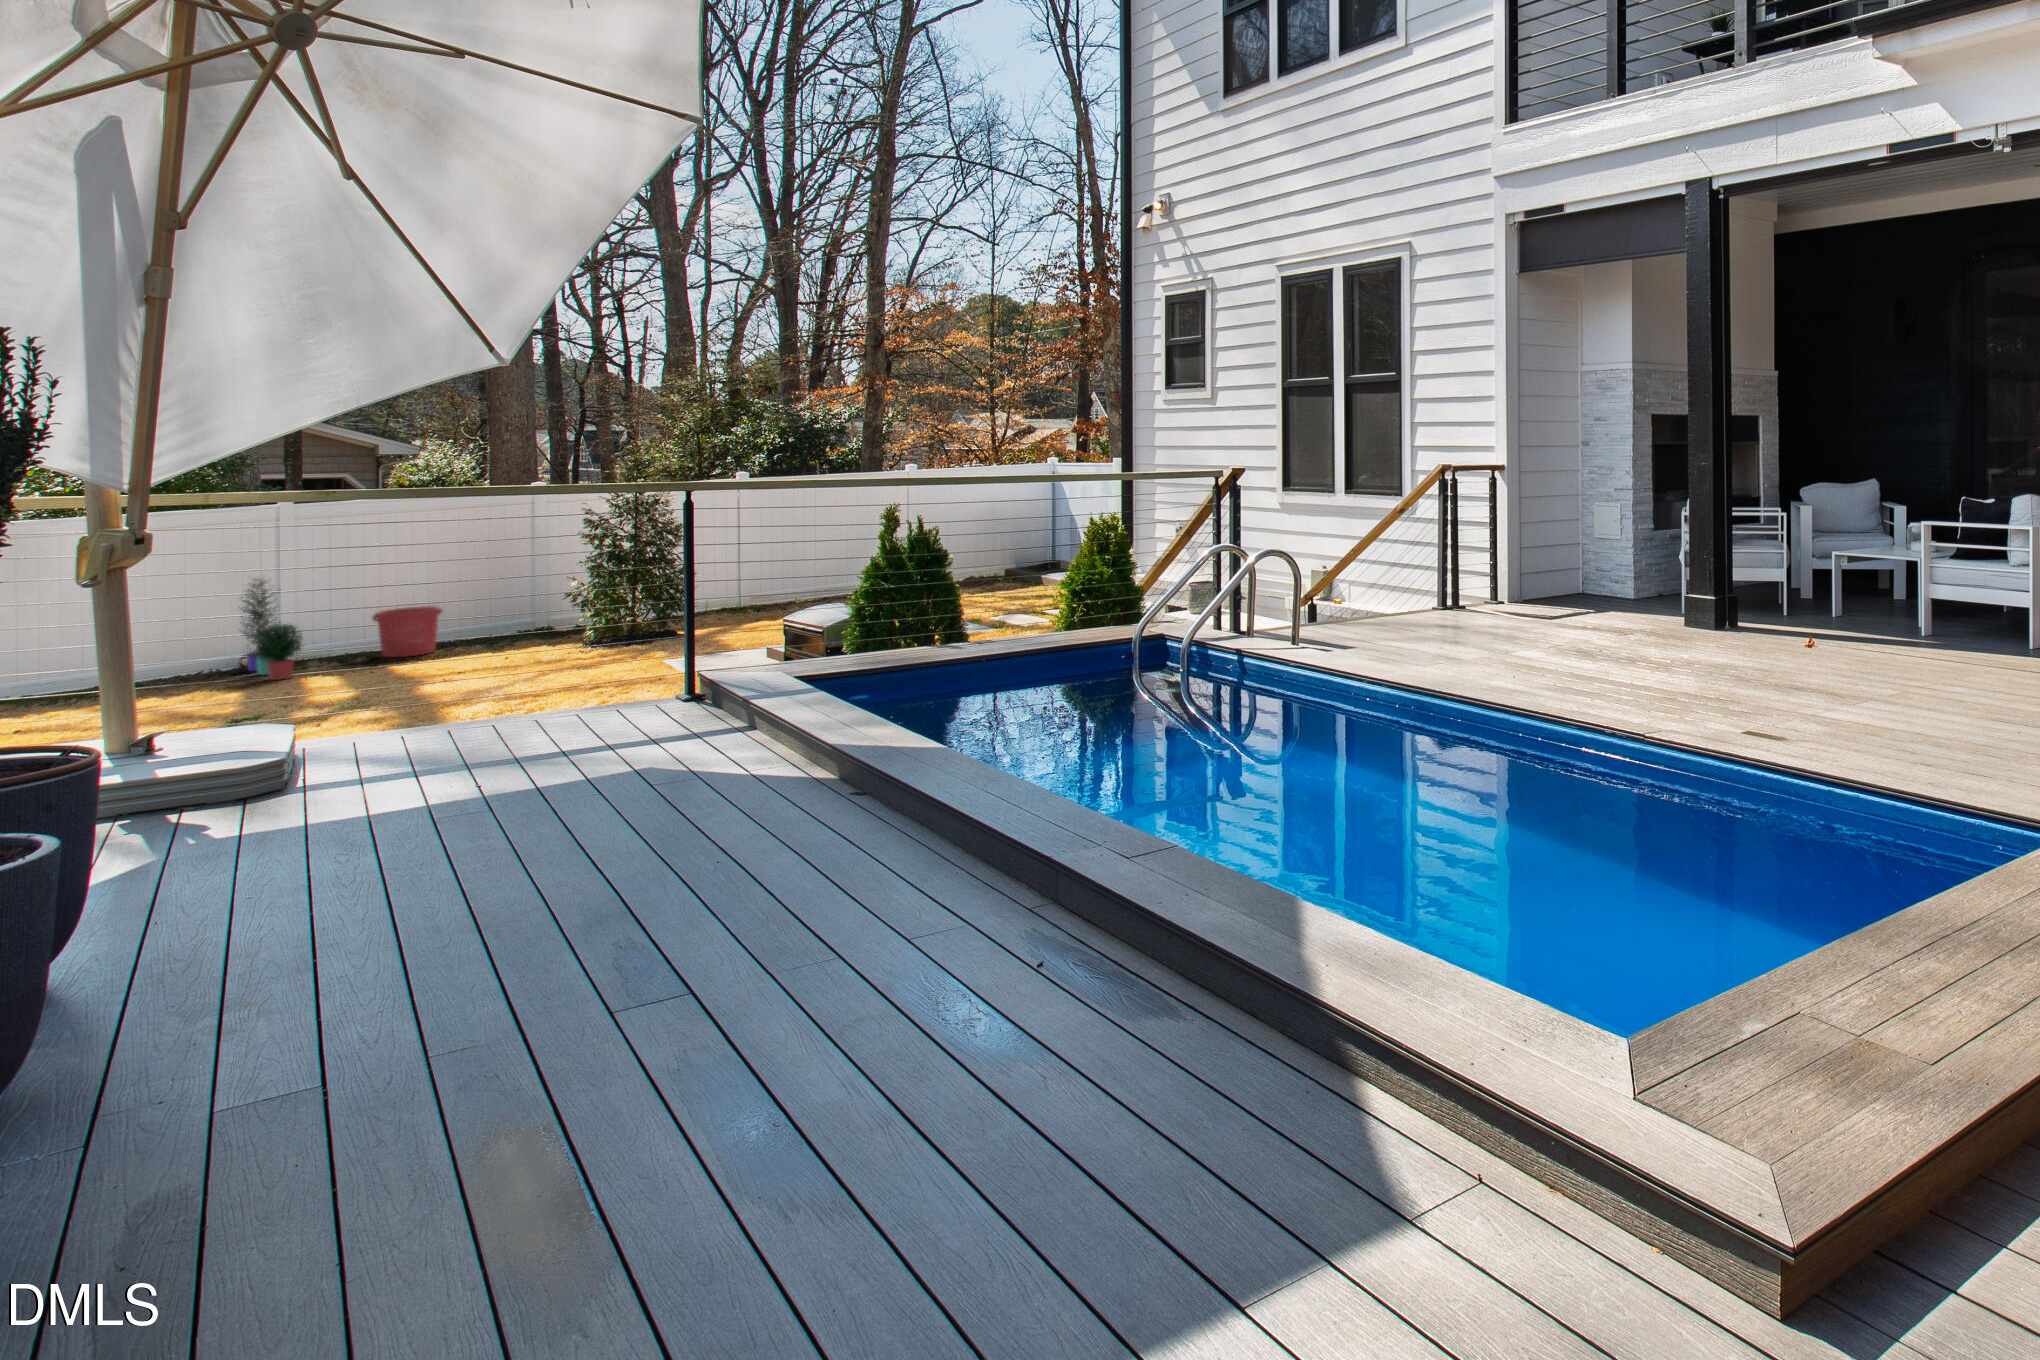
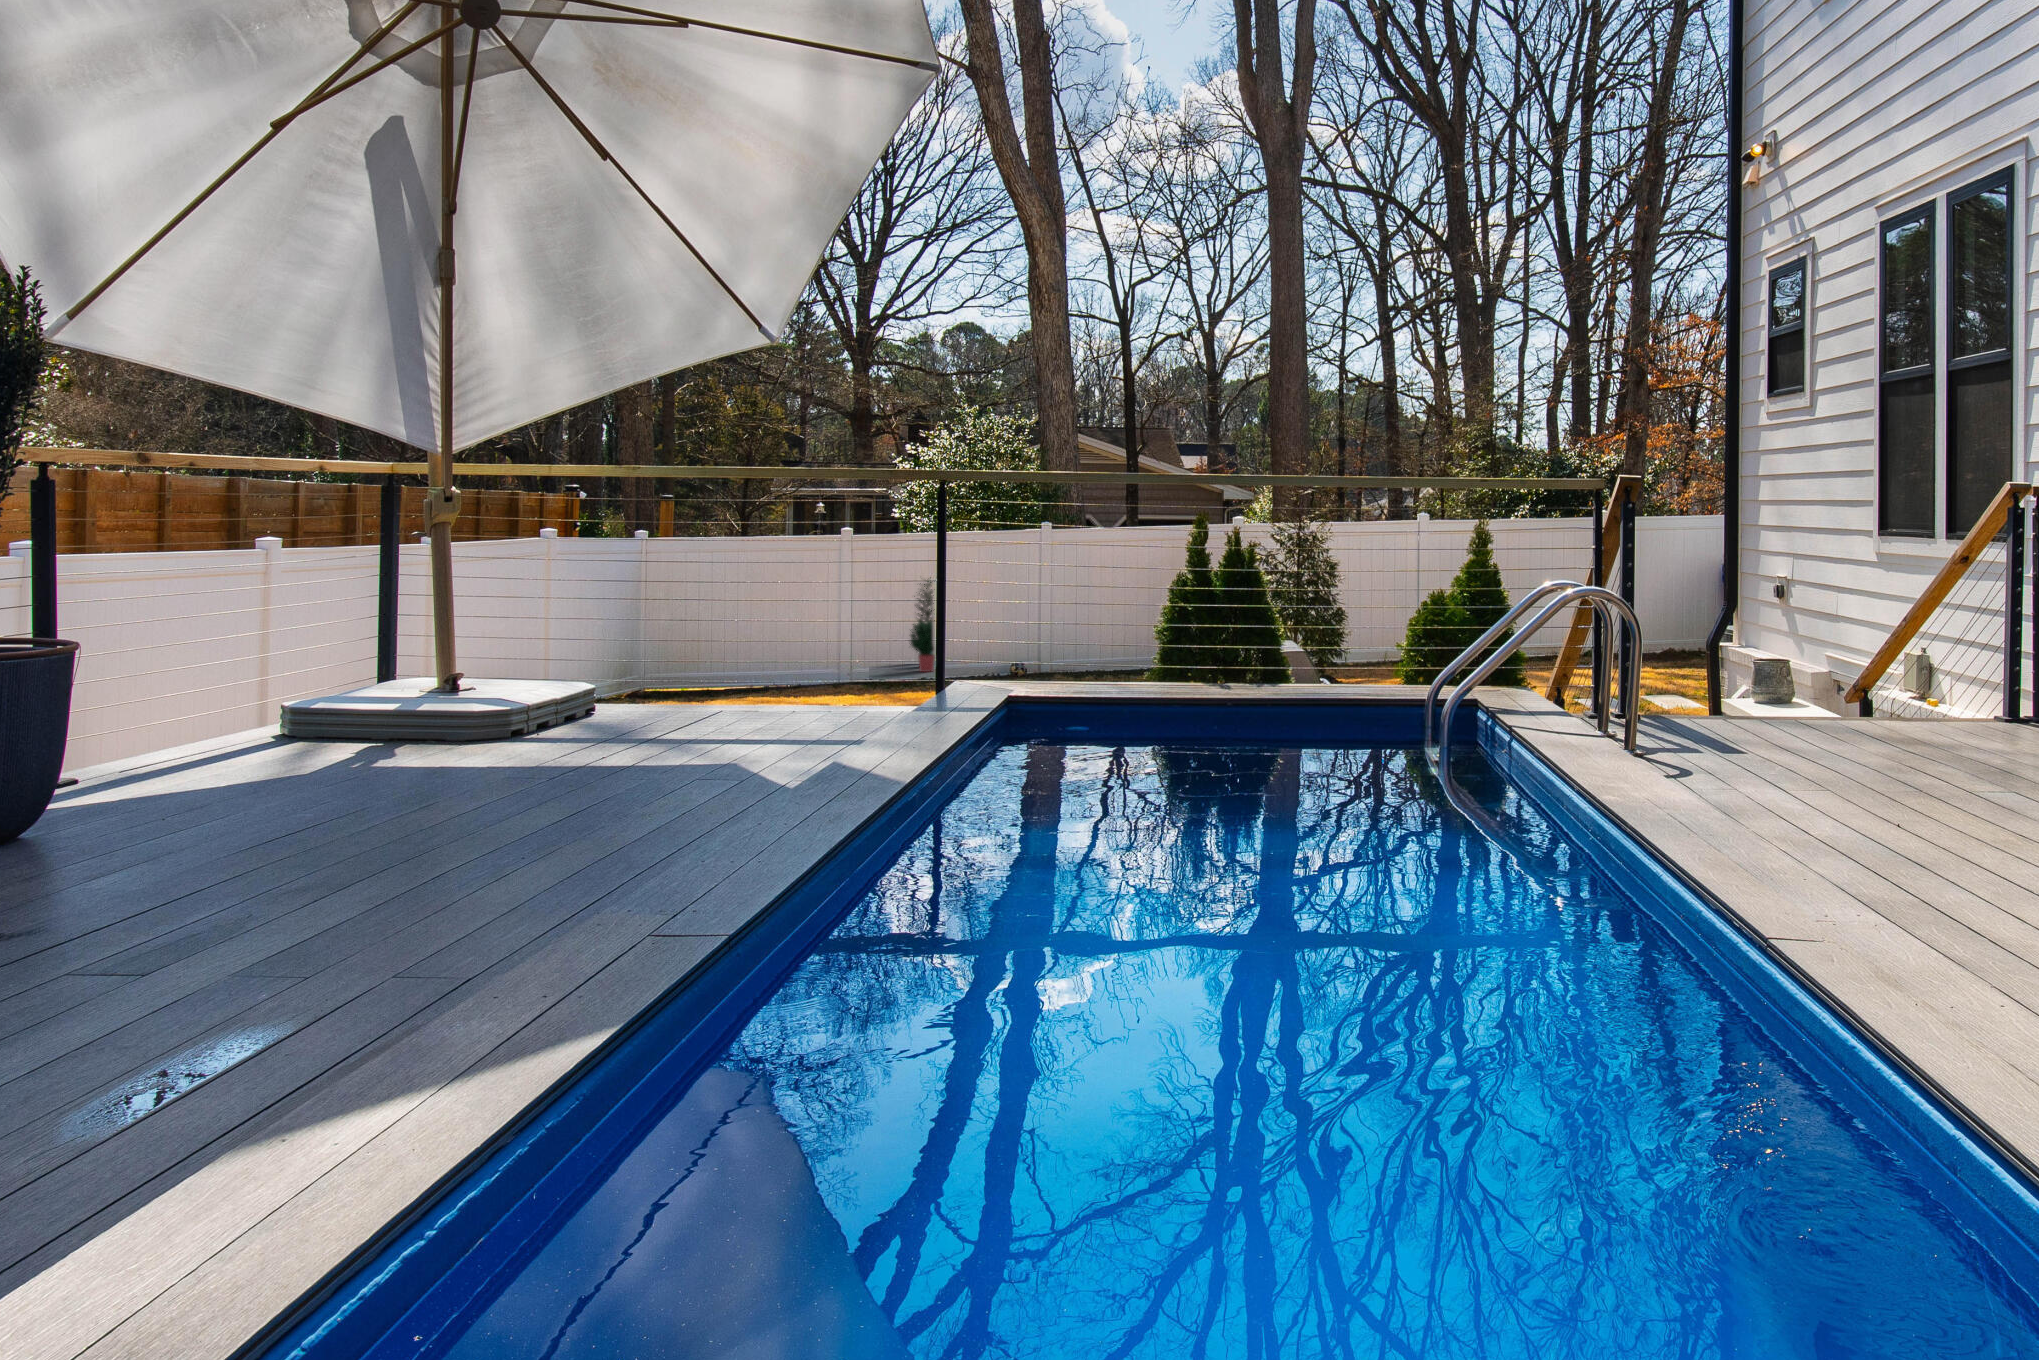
bucket: present [373,606,443,657] -> none [1007,617,1061,663]

